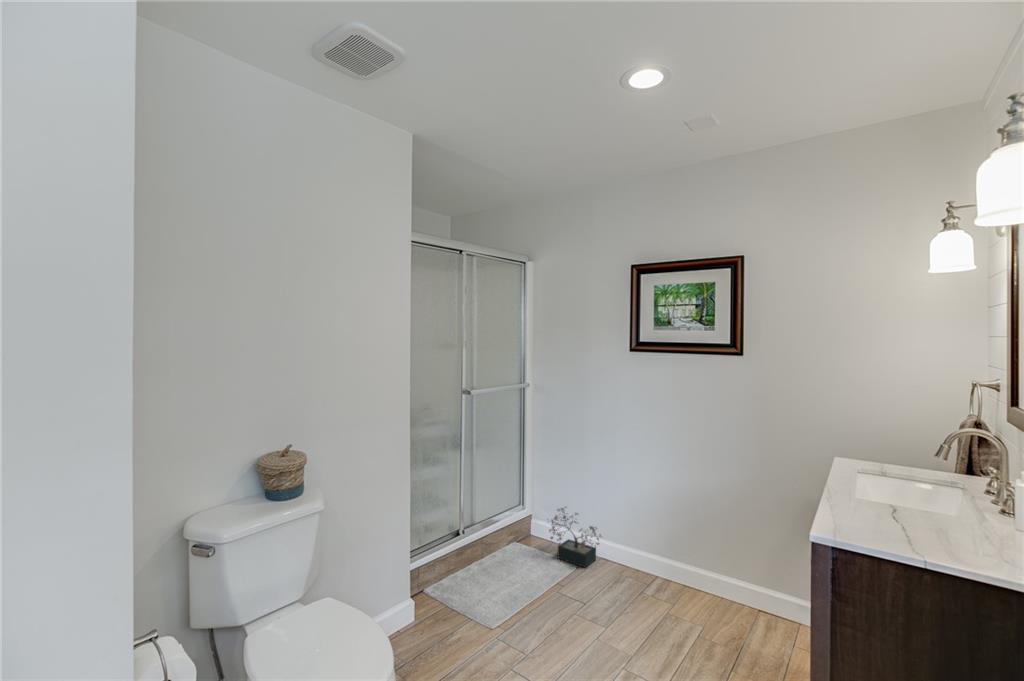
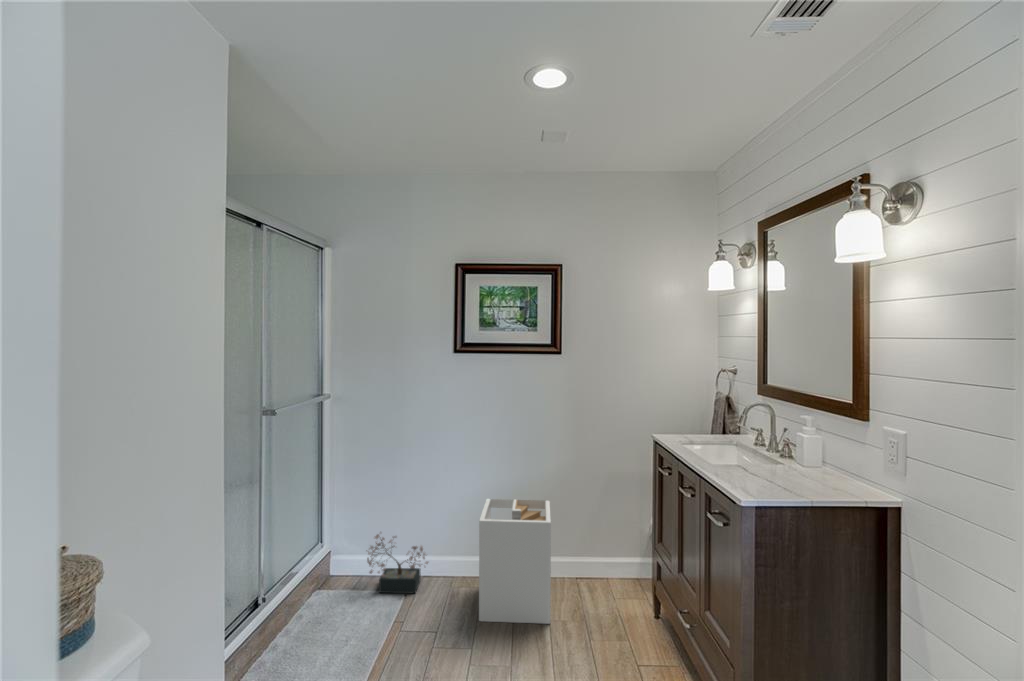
laundry hamper: none [624,497,718,640] -> present [479,499,551,624]

